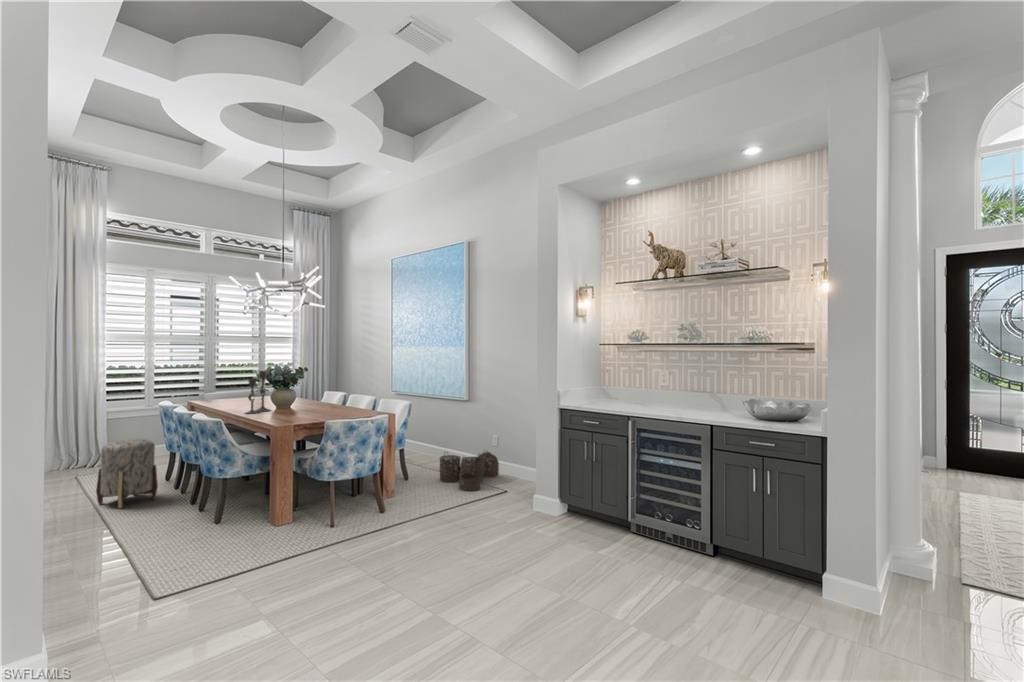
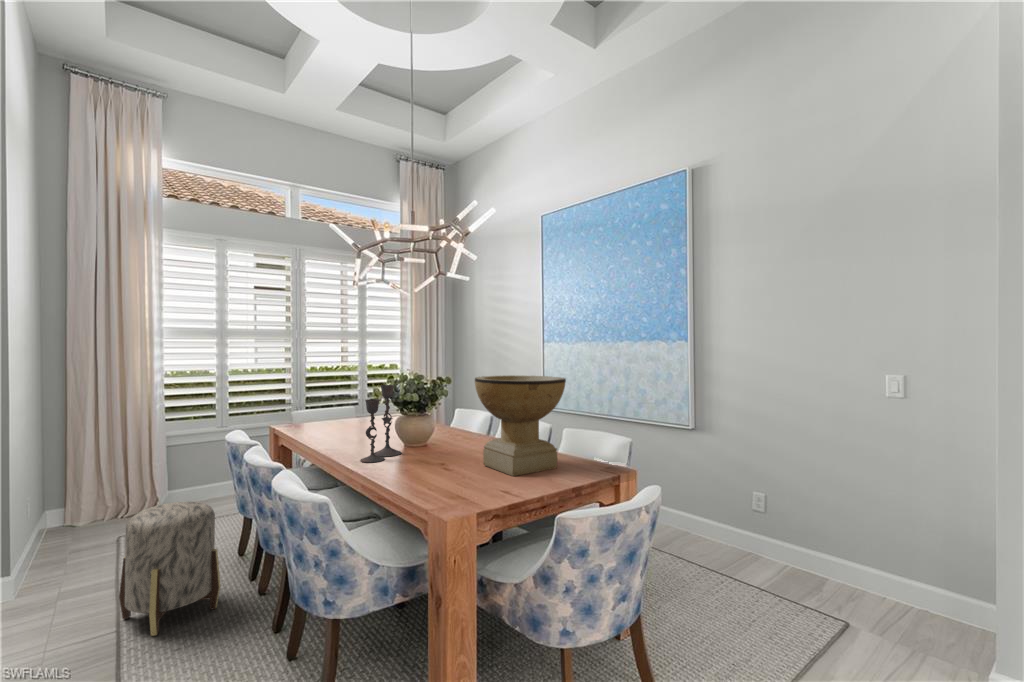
decorative bowl: none [309,365,360,416] -> present [475,375,566,476]
woven basket: present [440,452,499,491] -> none [677,518,779,613]

